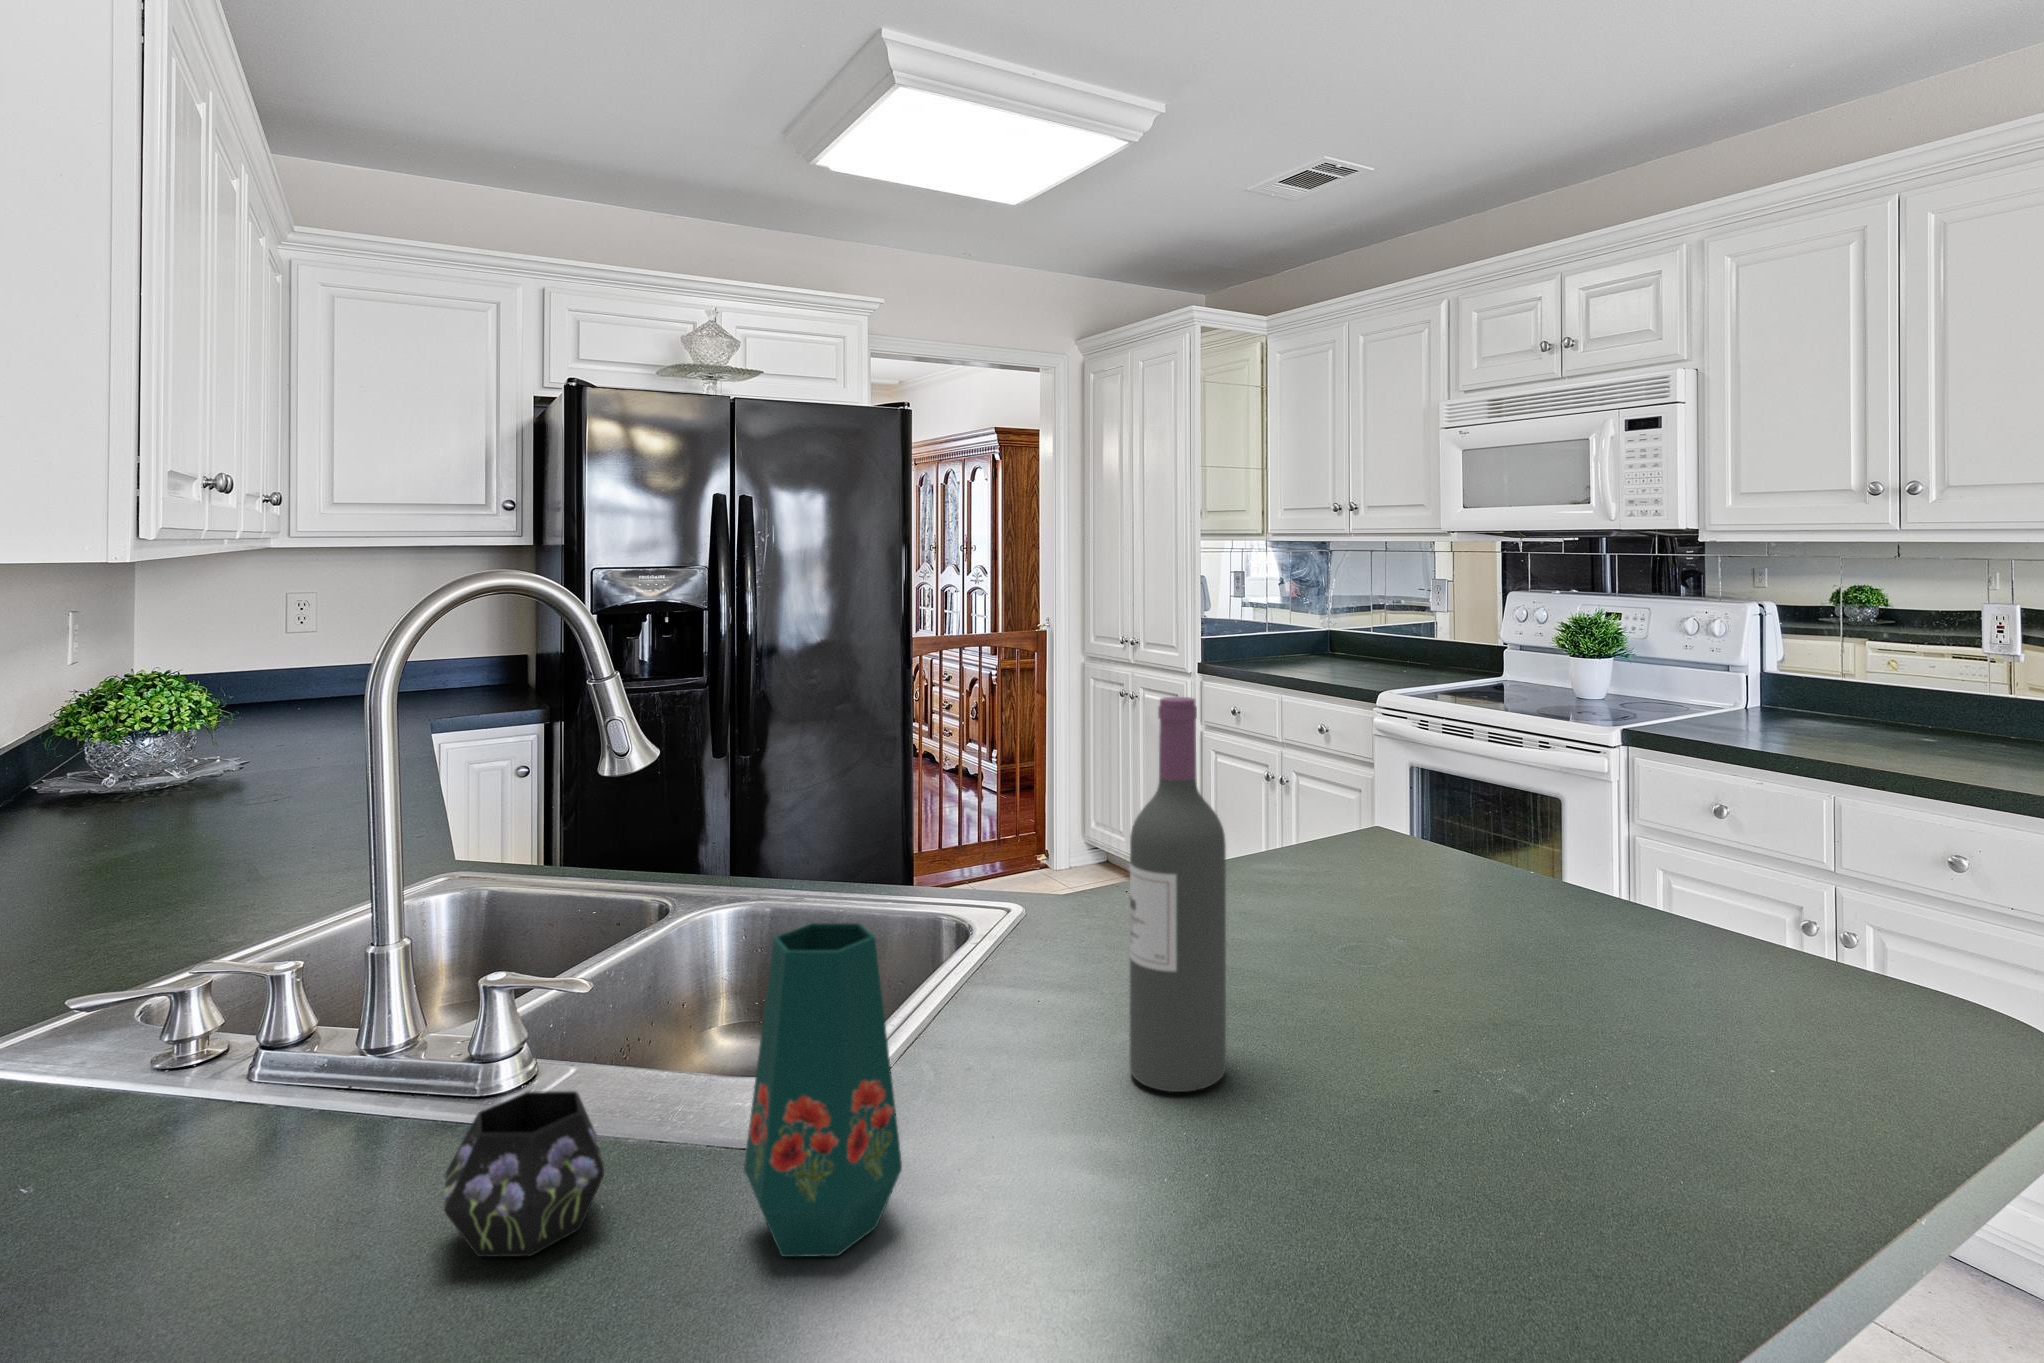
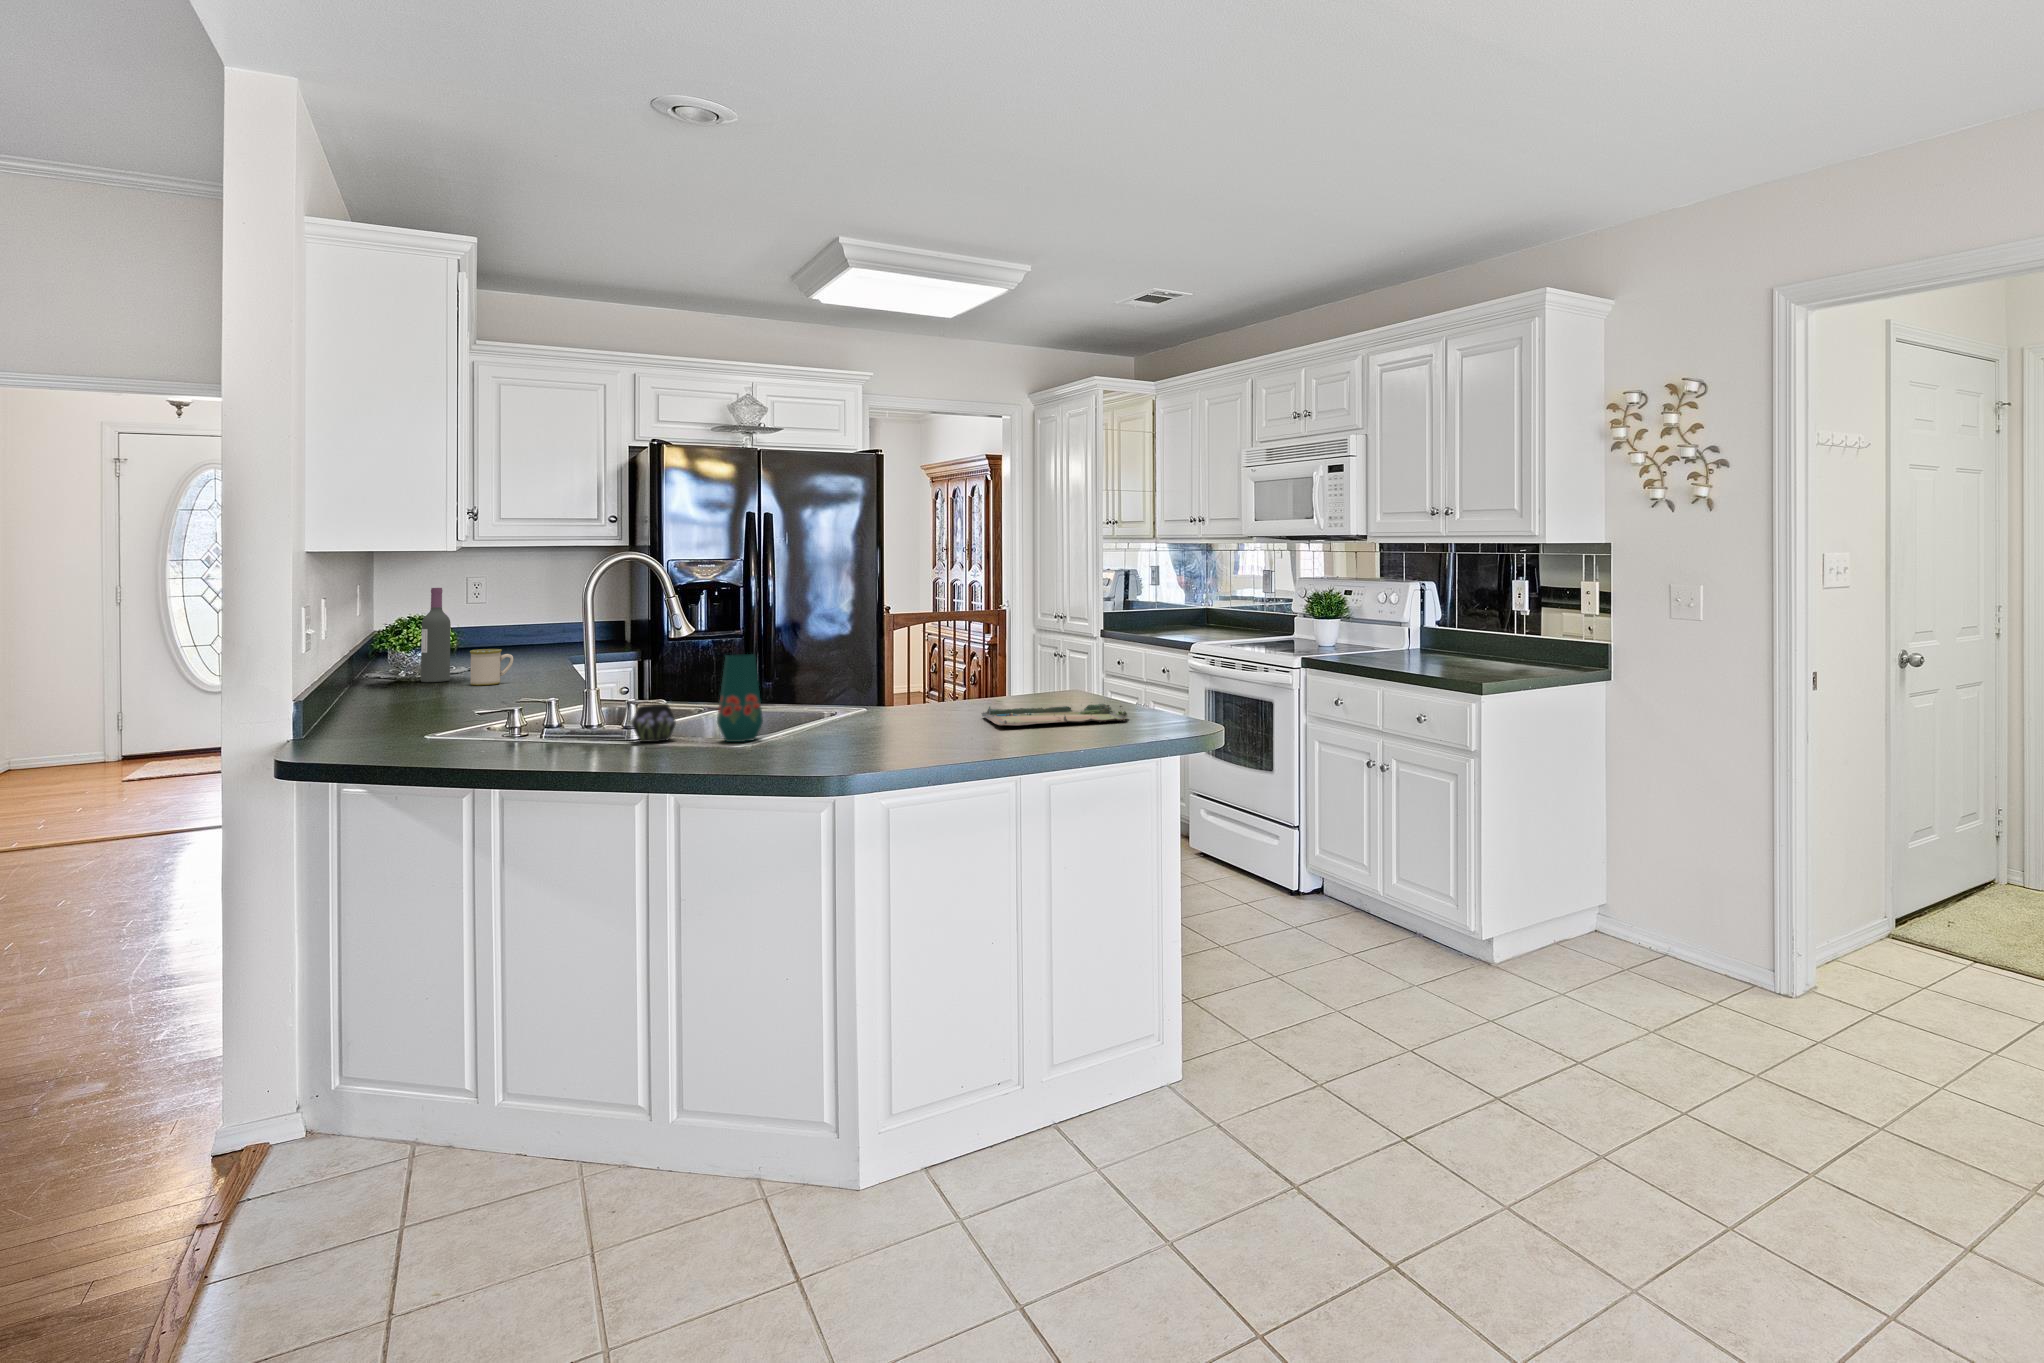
wine bottle: present [1130,697,1226,1092] -> present [421,588,451,682]
mug: none [213,739,302,812] -> present [470,649,514,685]
tray: none [1400,941,1854,1103] -> present [981,704,1128,726]

